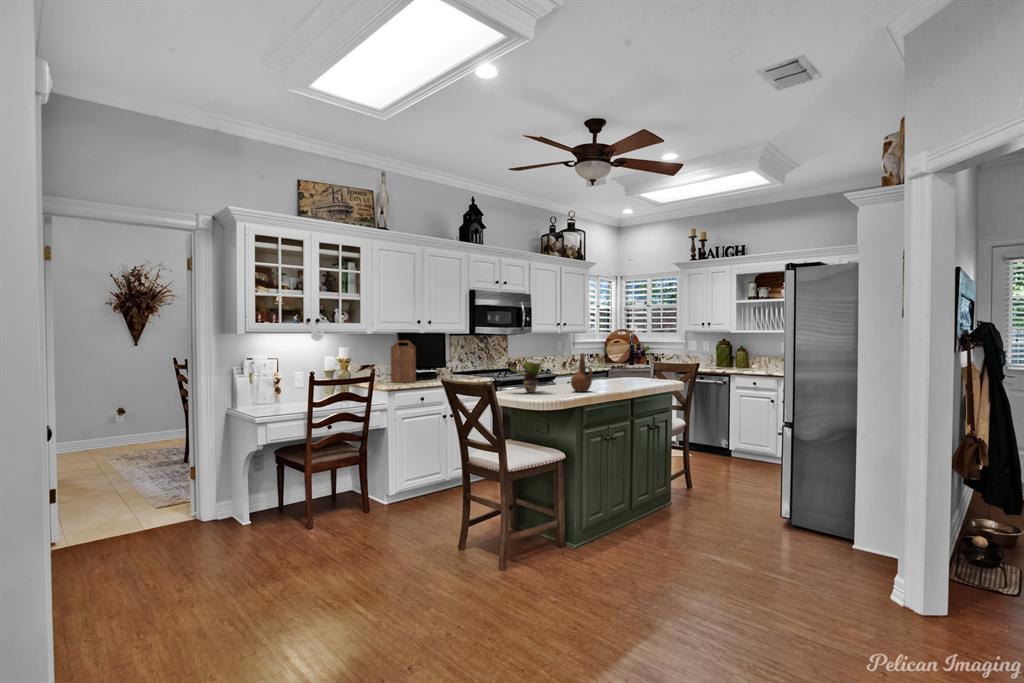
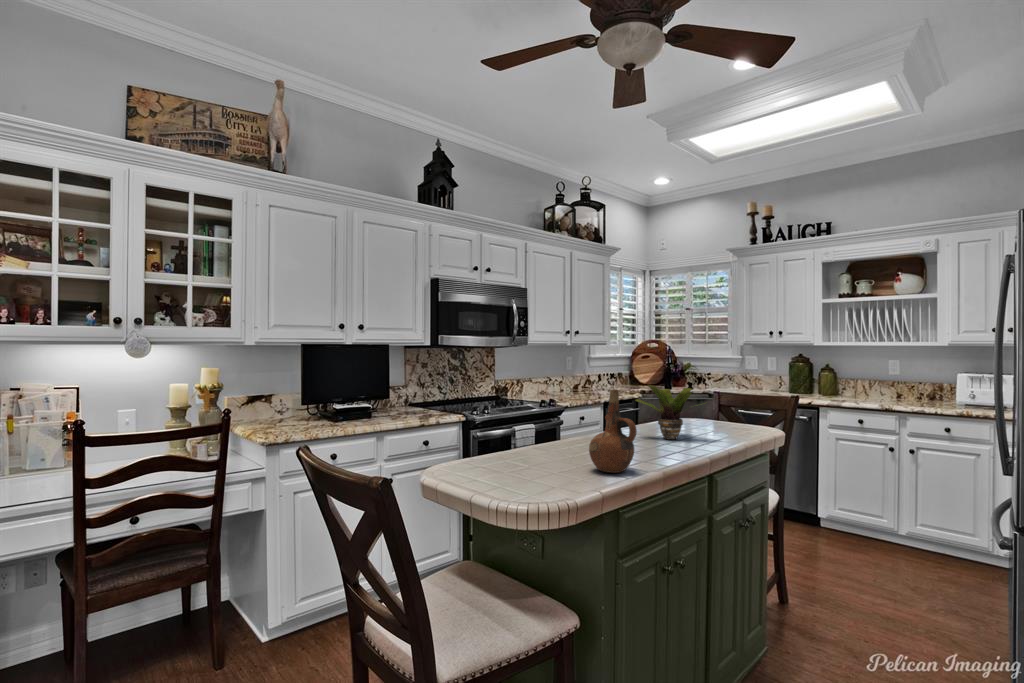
cutting board: present [391,340,416,382] -> none [284,357,327,427]
potted plant: present [511,359,543,393] -> present [636,385,692,440]

